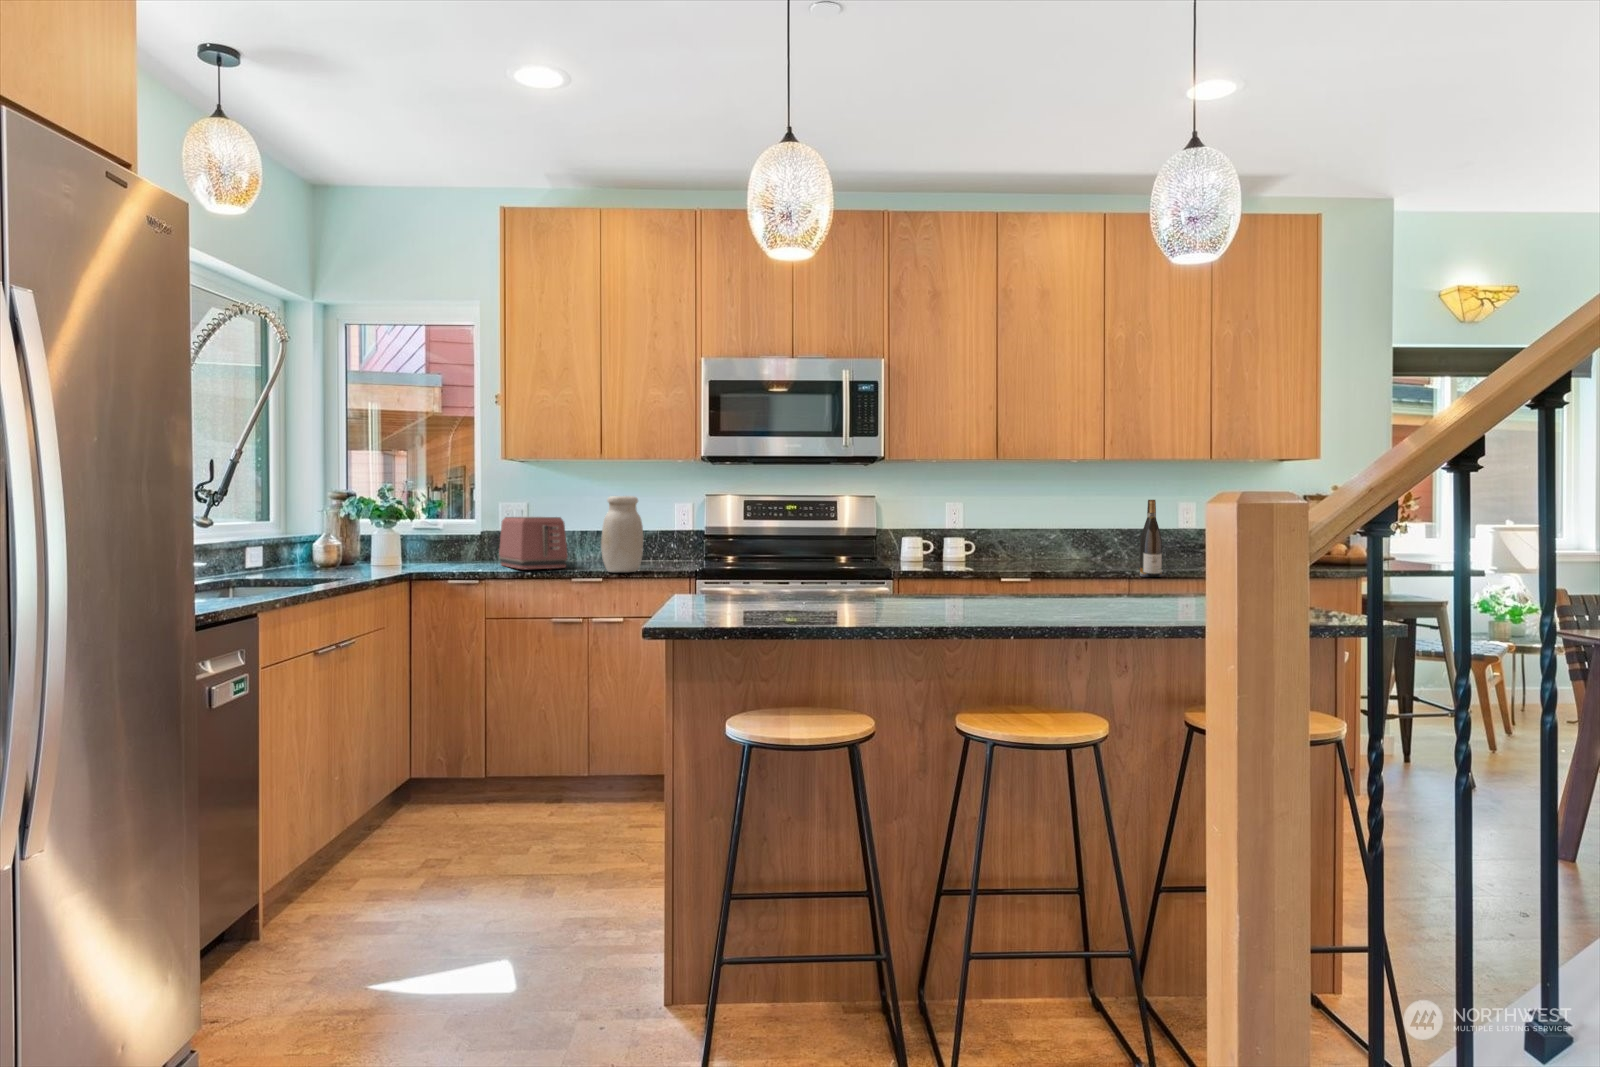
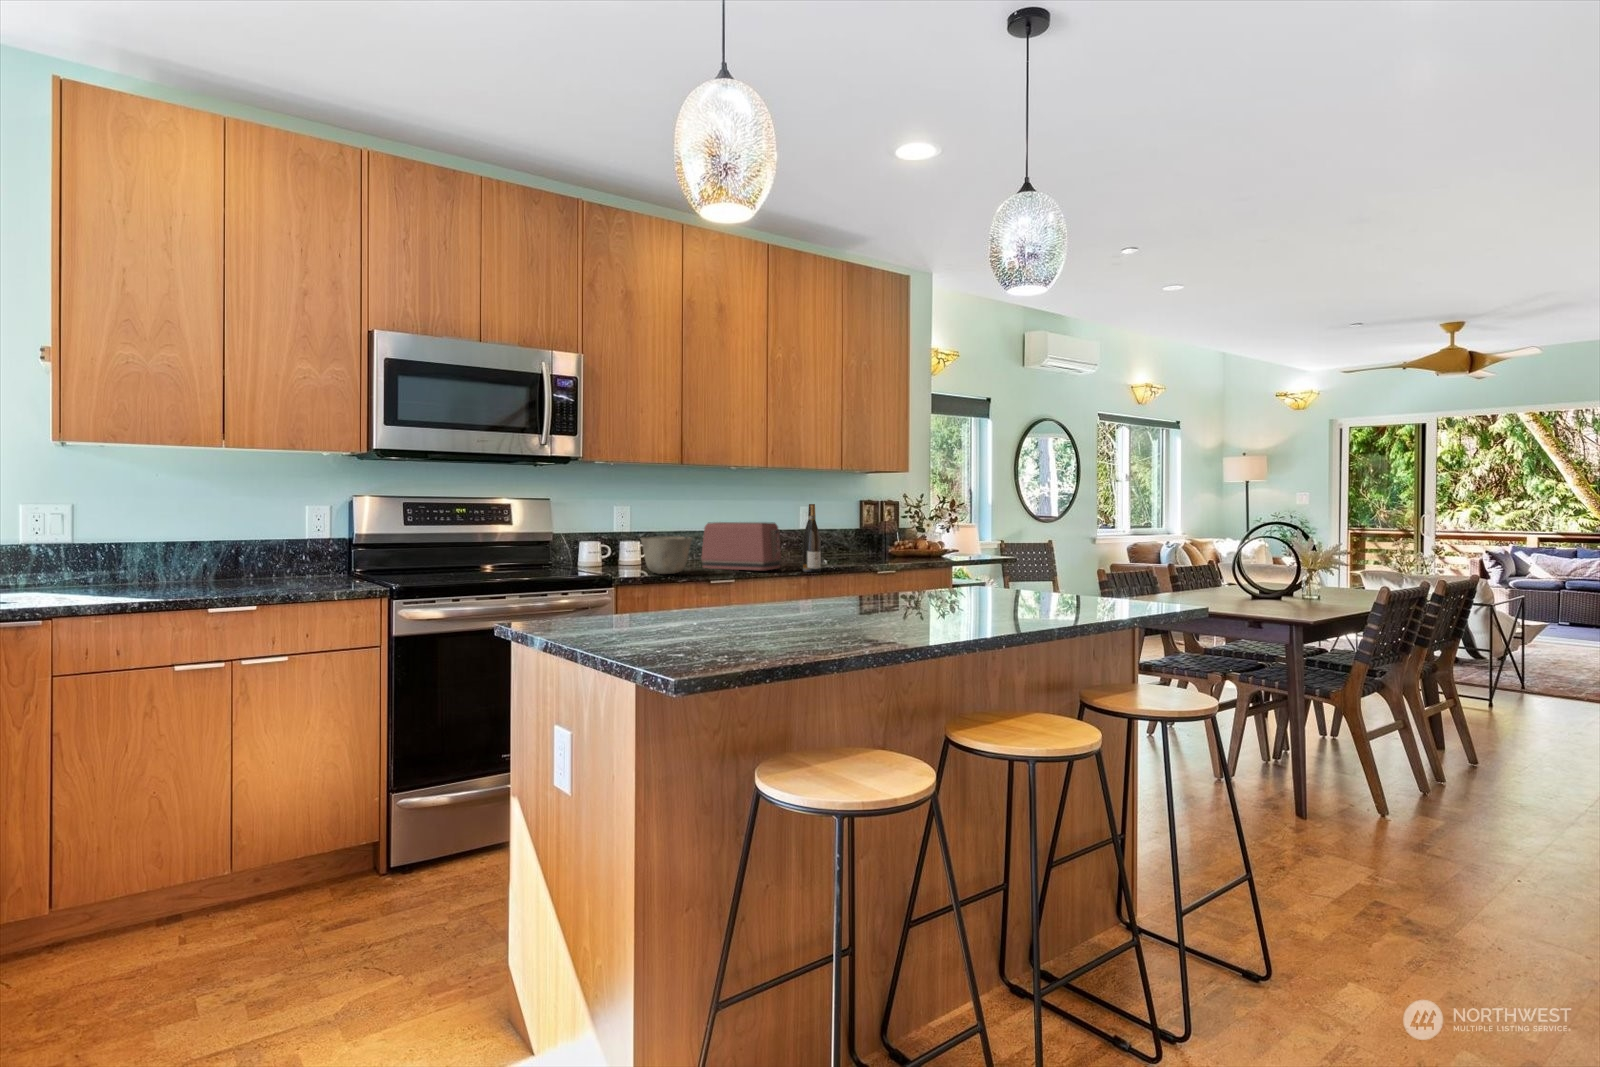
jar: present [601,496,643,572] -> none [235,498,294,594]
toaster: present [499,517,568,569] -> present [702,522,781,570]
ceramic bowl: none [948,533,1001,572] -> present [641,537,692,574]

